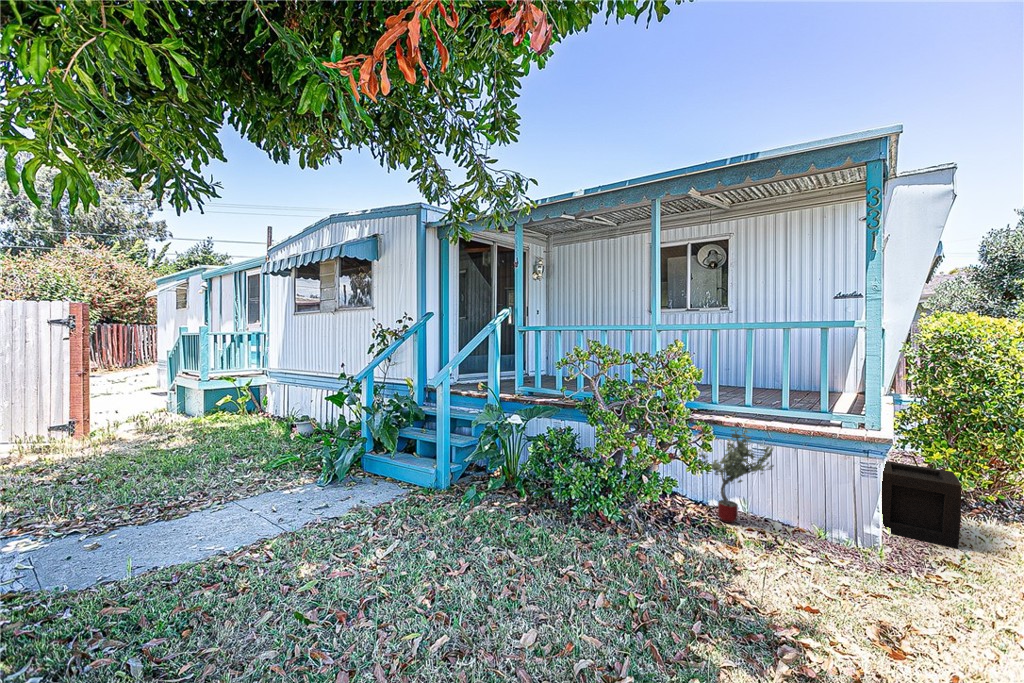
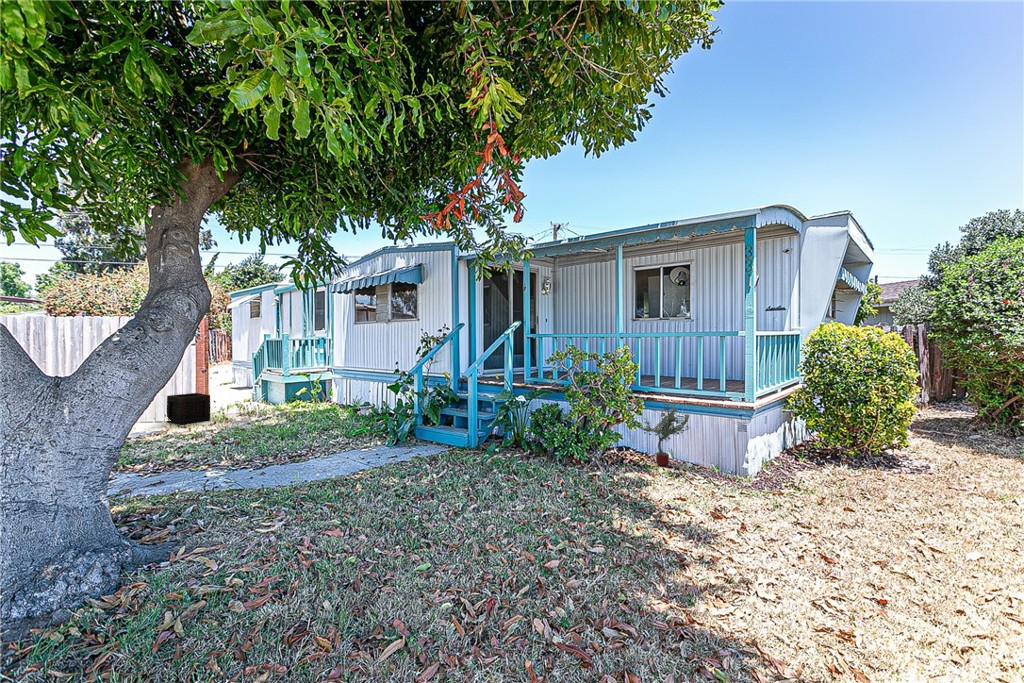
wooden crate: present [882,461,962,549] -> present [167,393,210,425]

